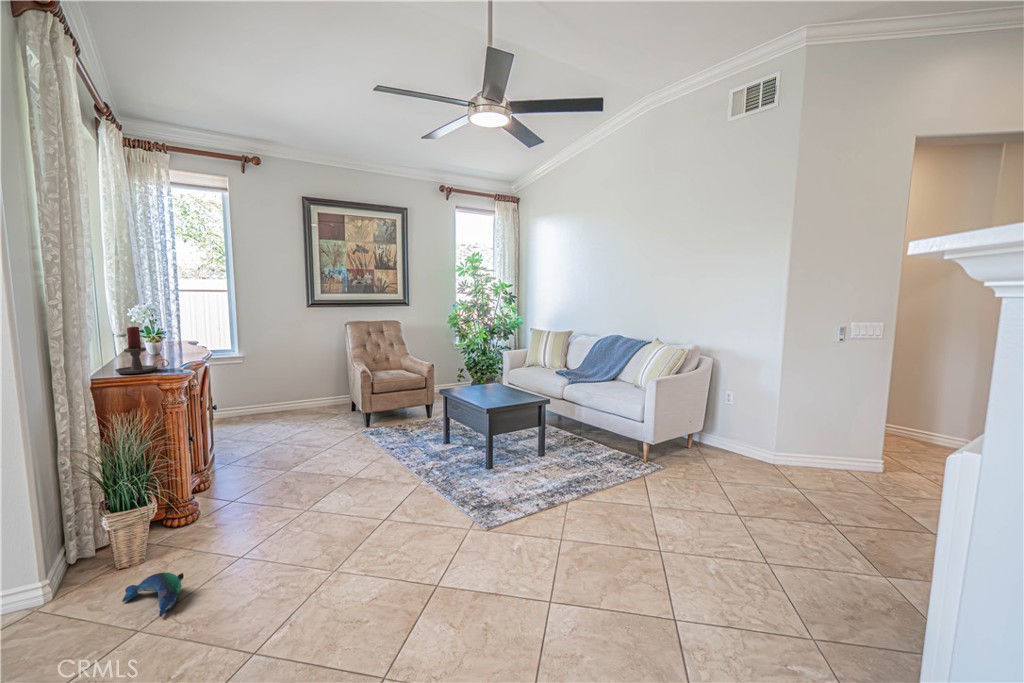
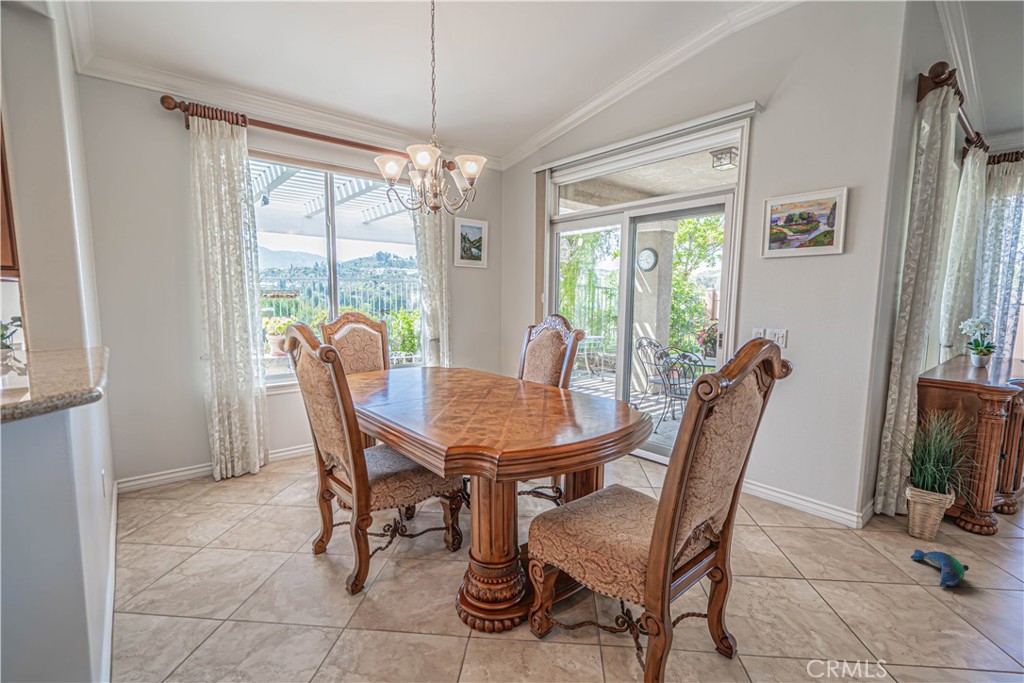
candle holder: present [115,327,169,374] -> none [939,338,994,381]

